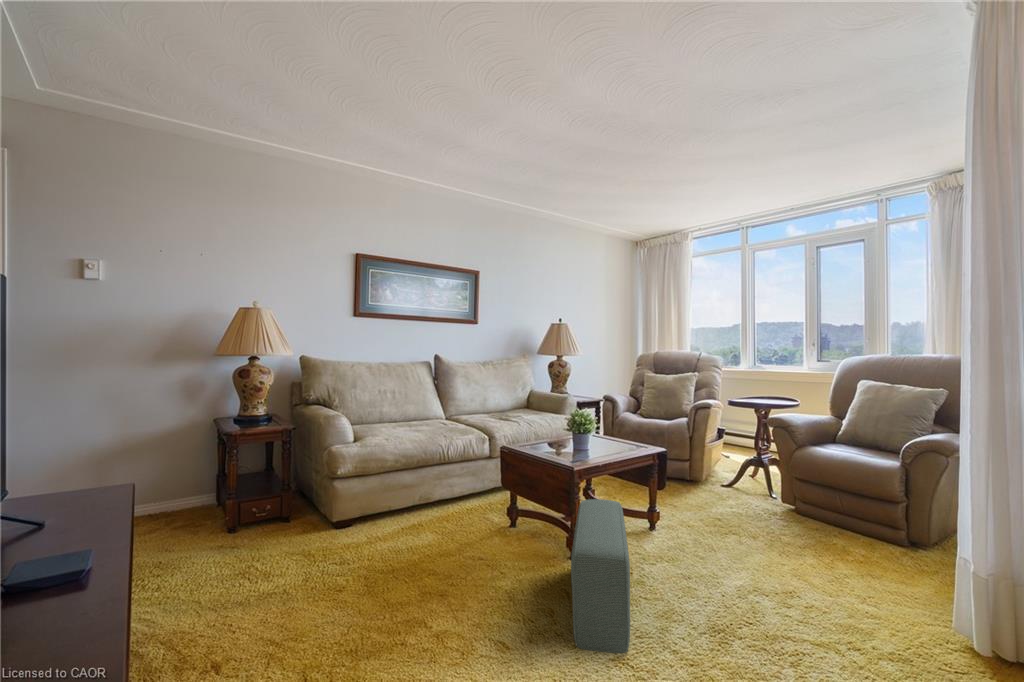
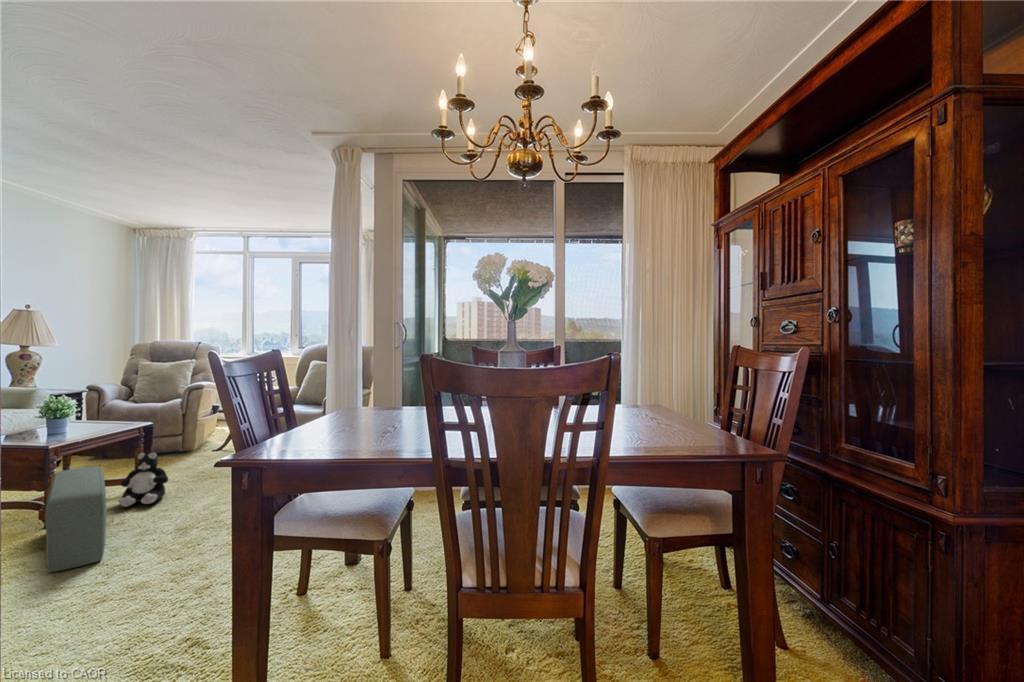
plush toy: none [637,488,687,560] -> present [118,452,168,507]

